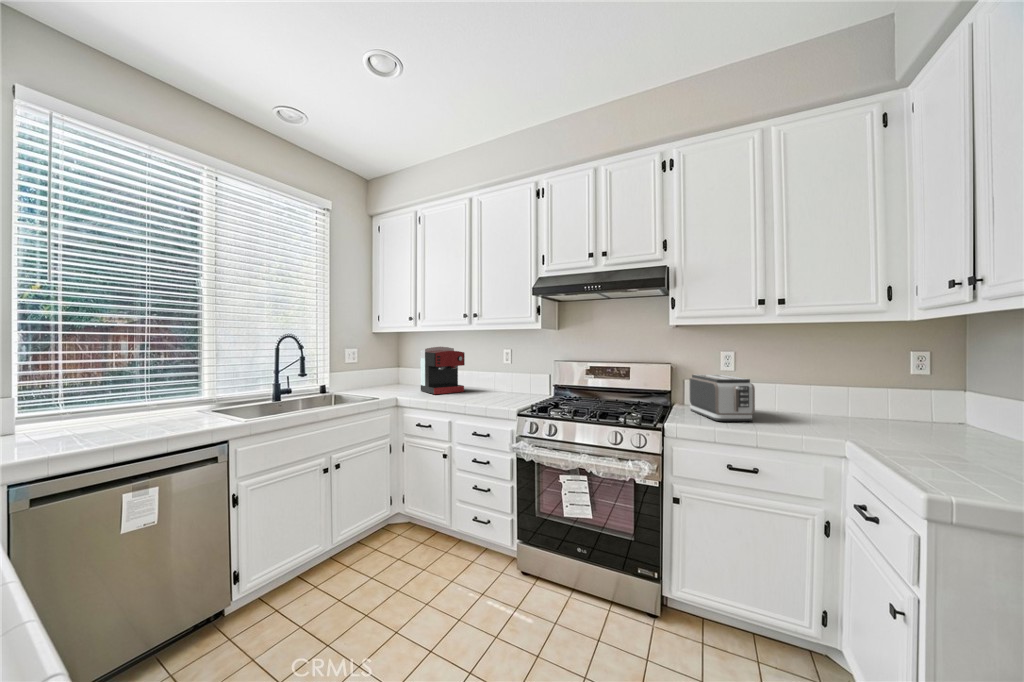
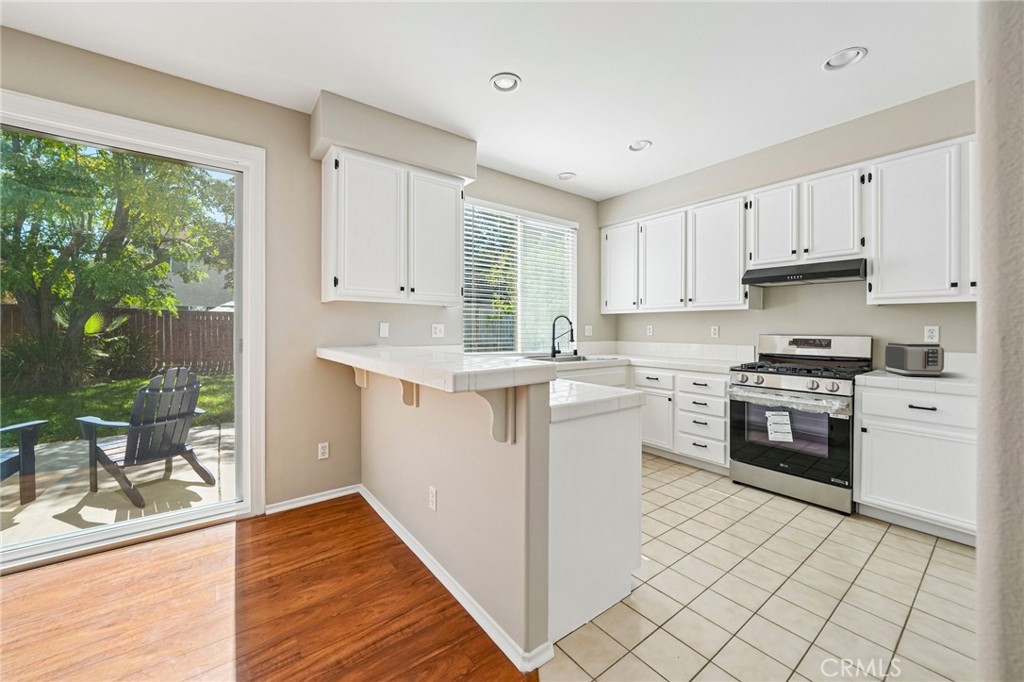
coffee maker: present [421,347,465,394] -> none [643,325,679,359]

